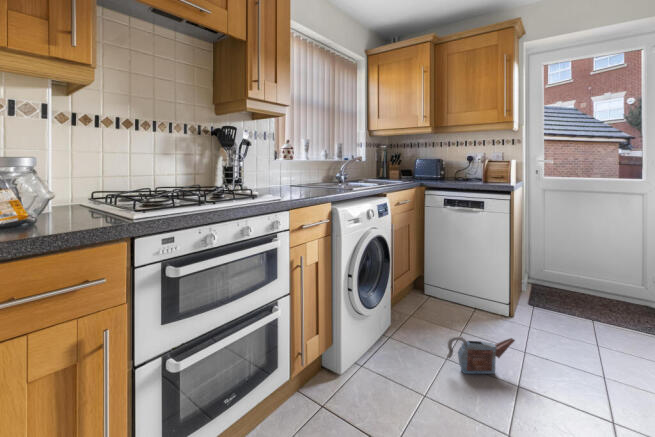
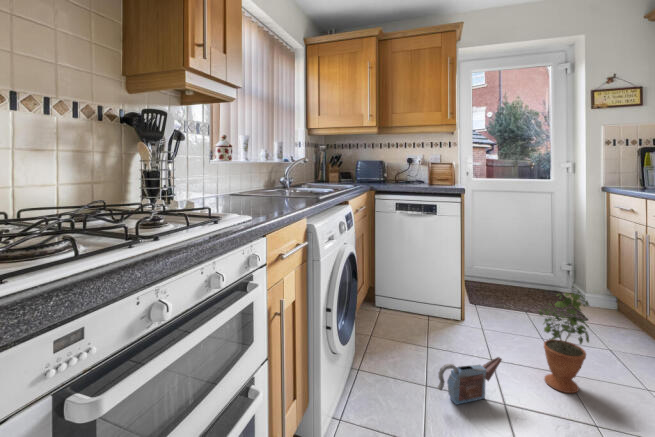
potted plant: none [561,280,616,384] -> present [539,291,589,393]

